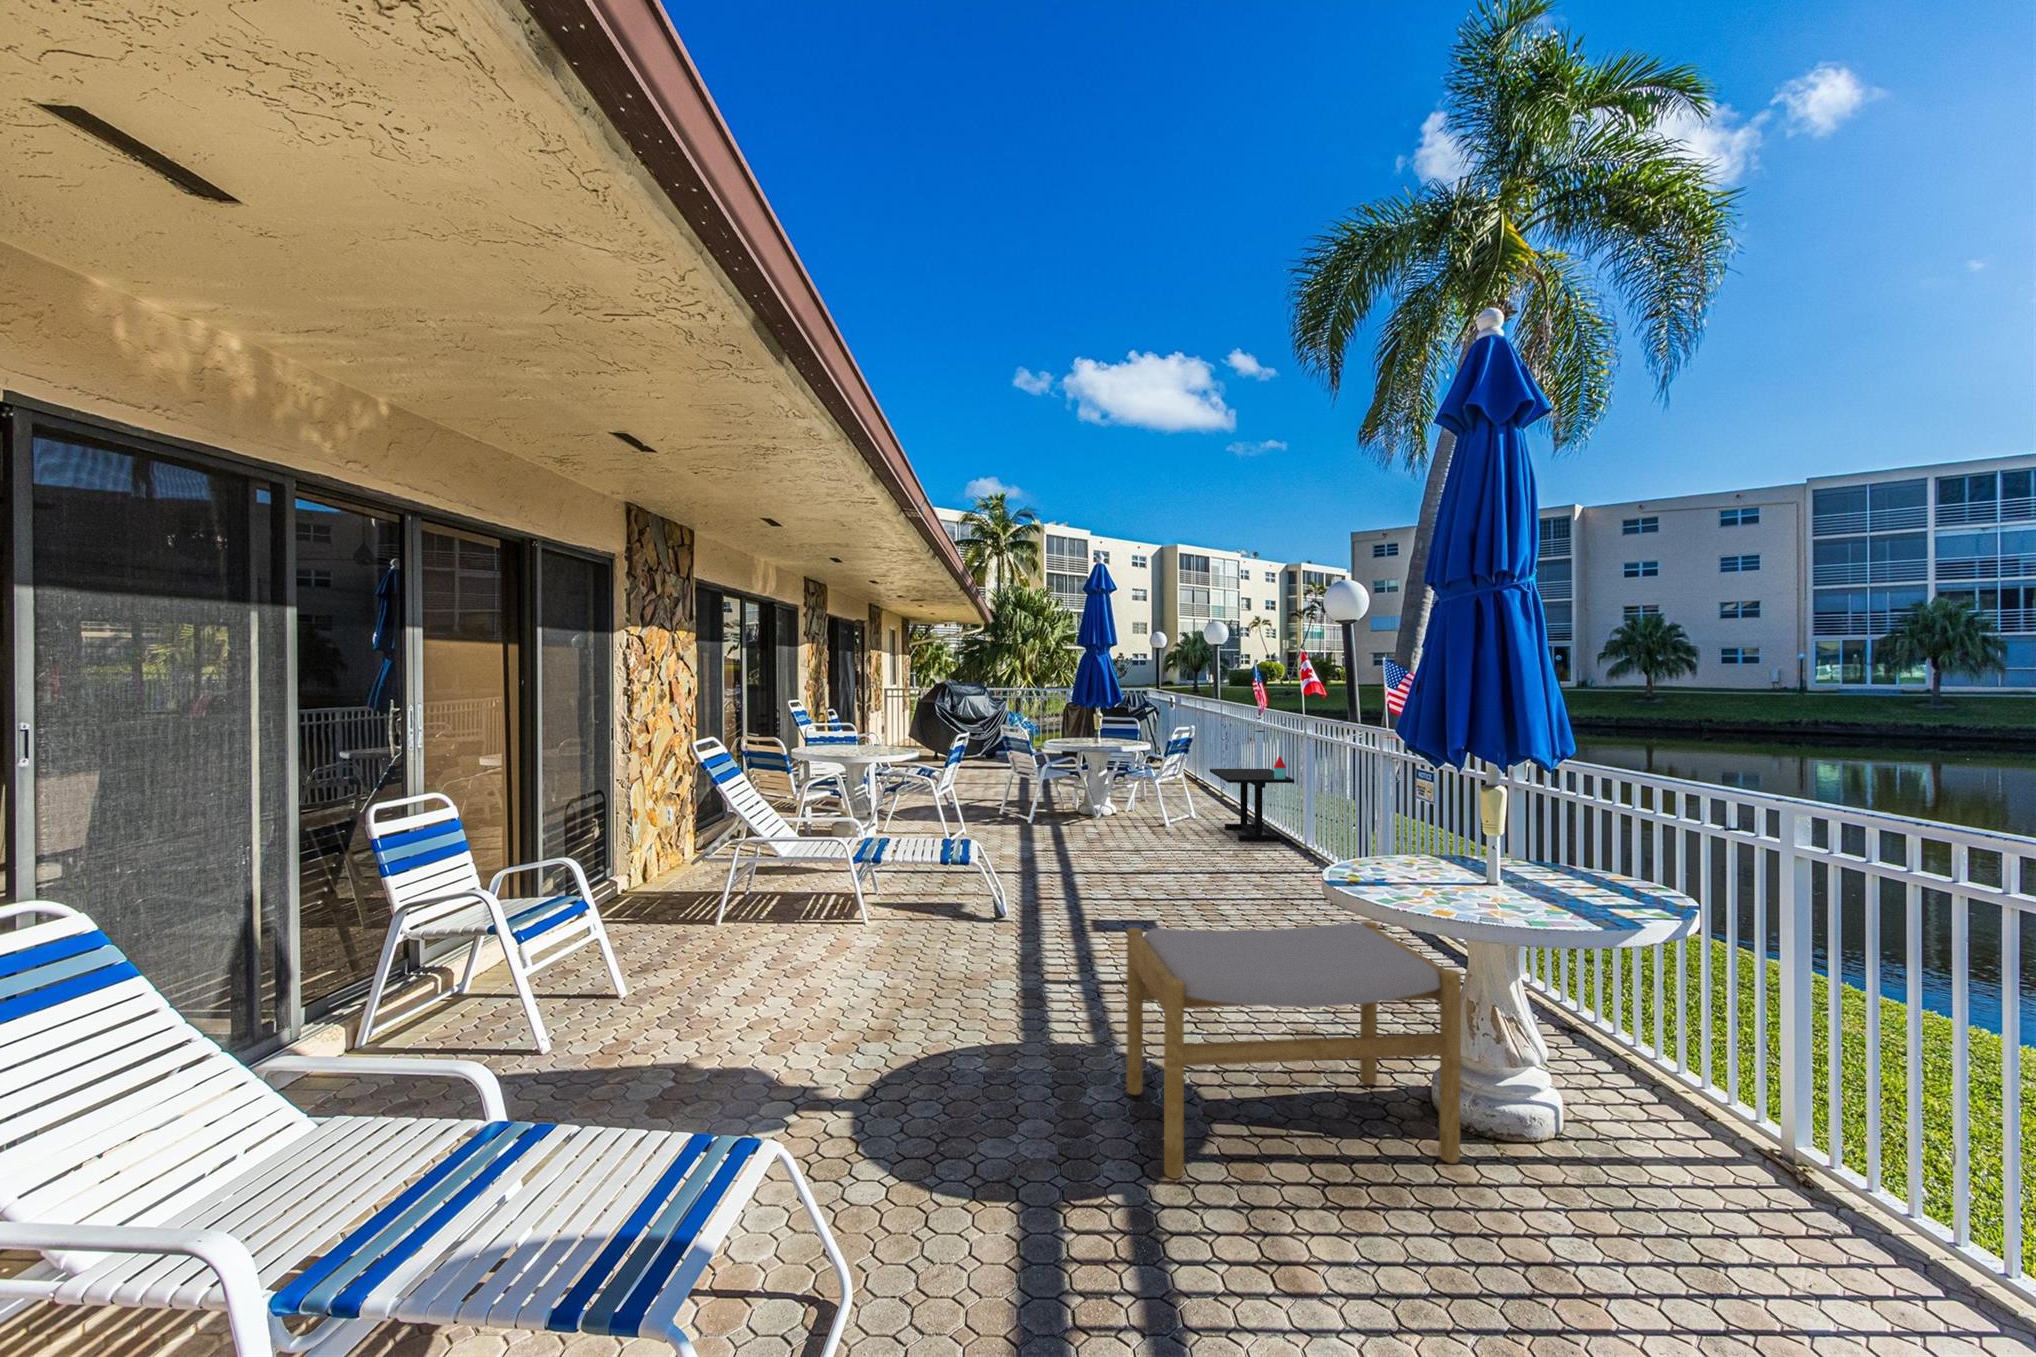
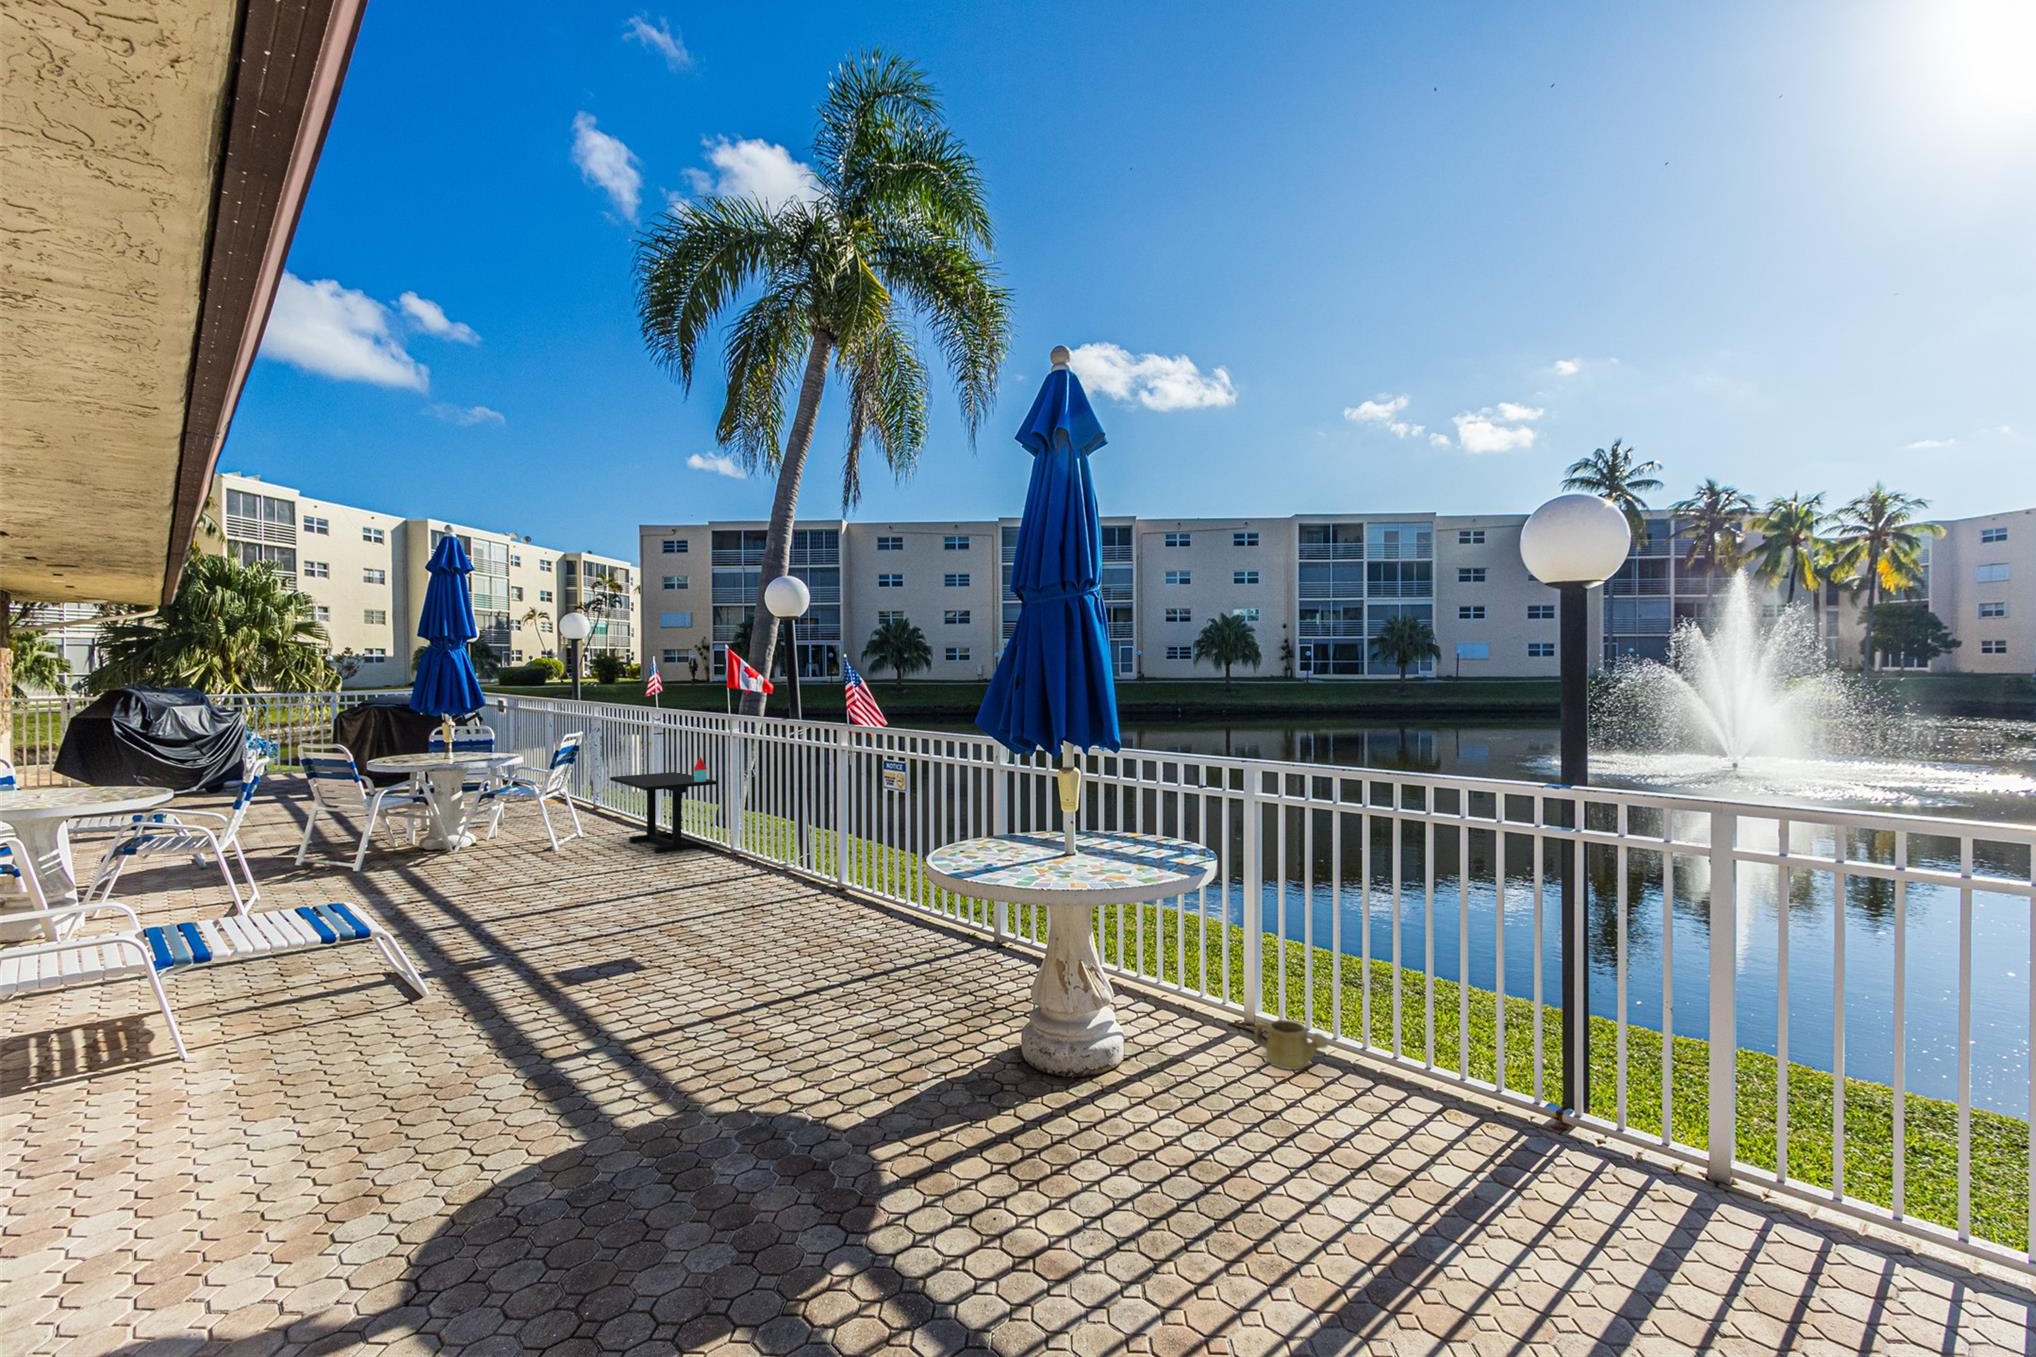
footstool: present [1126,921,1461,1179] -> none [759,906,1084,1223]
watering can: none [1770,1158,1883,1239] -> present [1255,1020,1328,1070]

